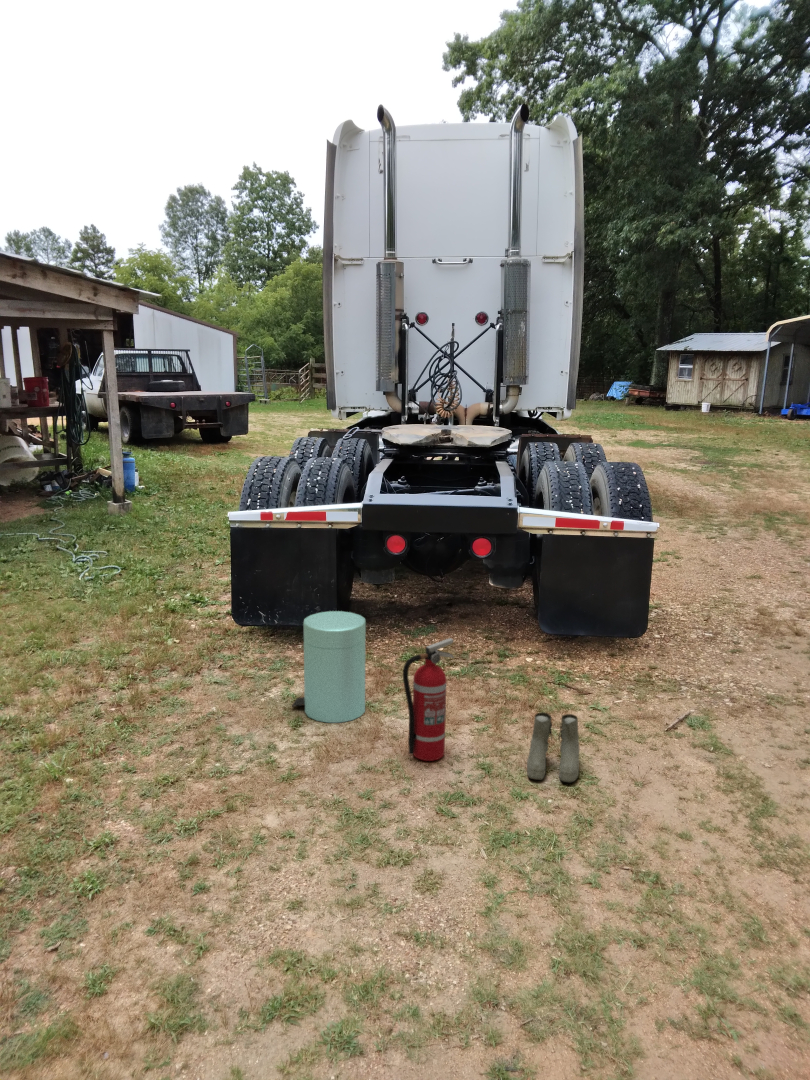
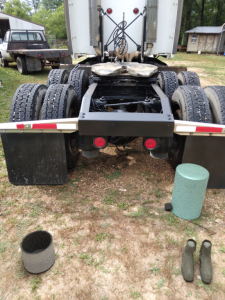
trash can: present [292,611,366,723] -> present [165,163,209,220]
fire extinguisher: present [403,638,454,761] -> none [111,200,141,265]
planter: none [248,698,302,763] -> present [20,230,55,273]

